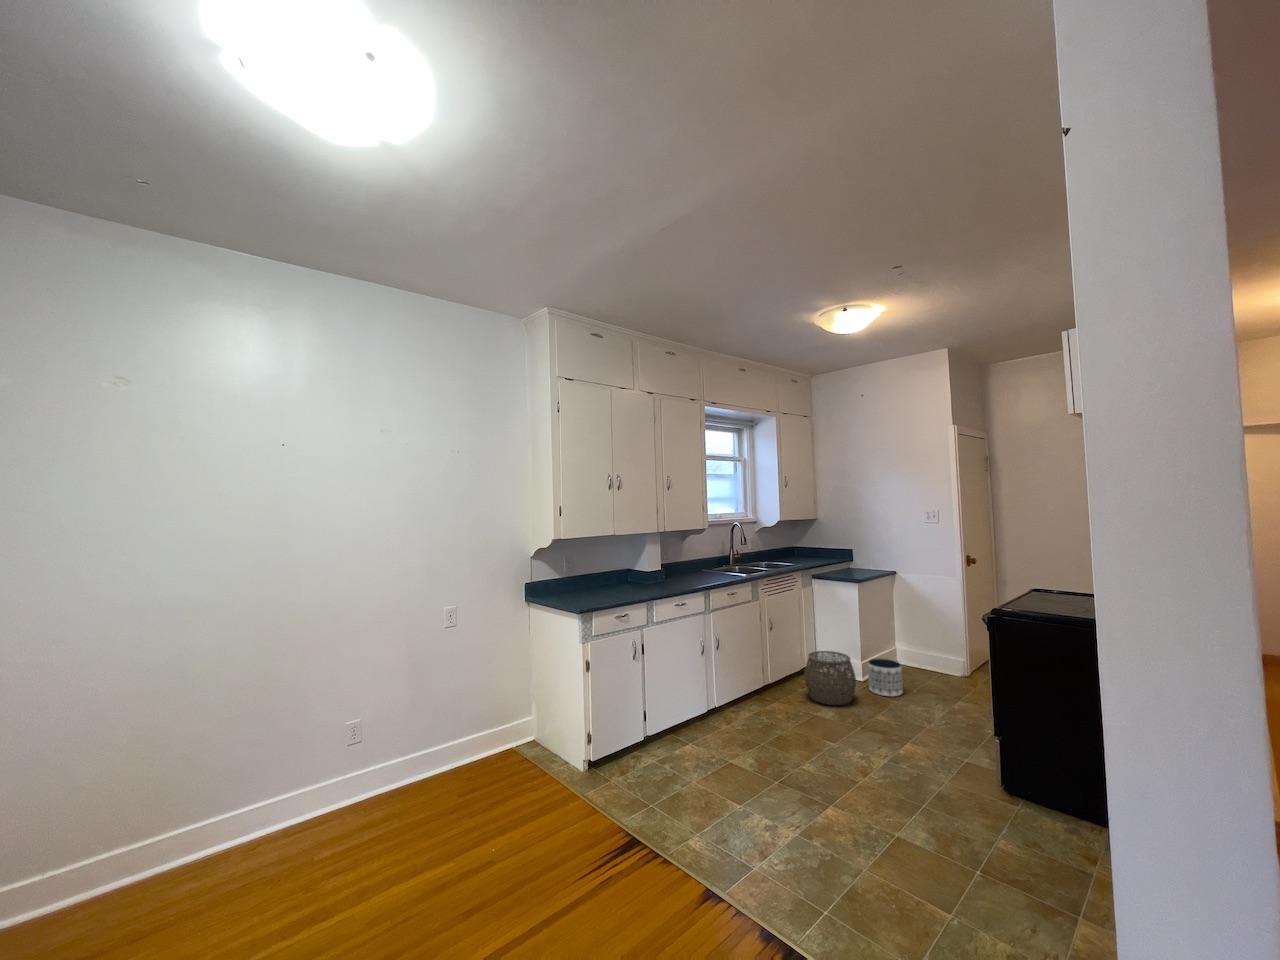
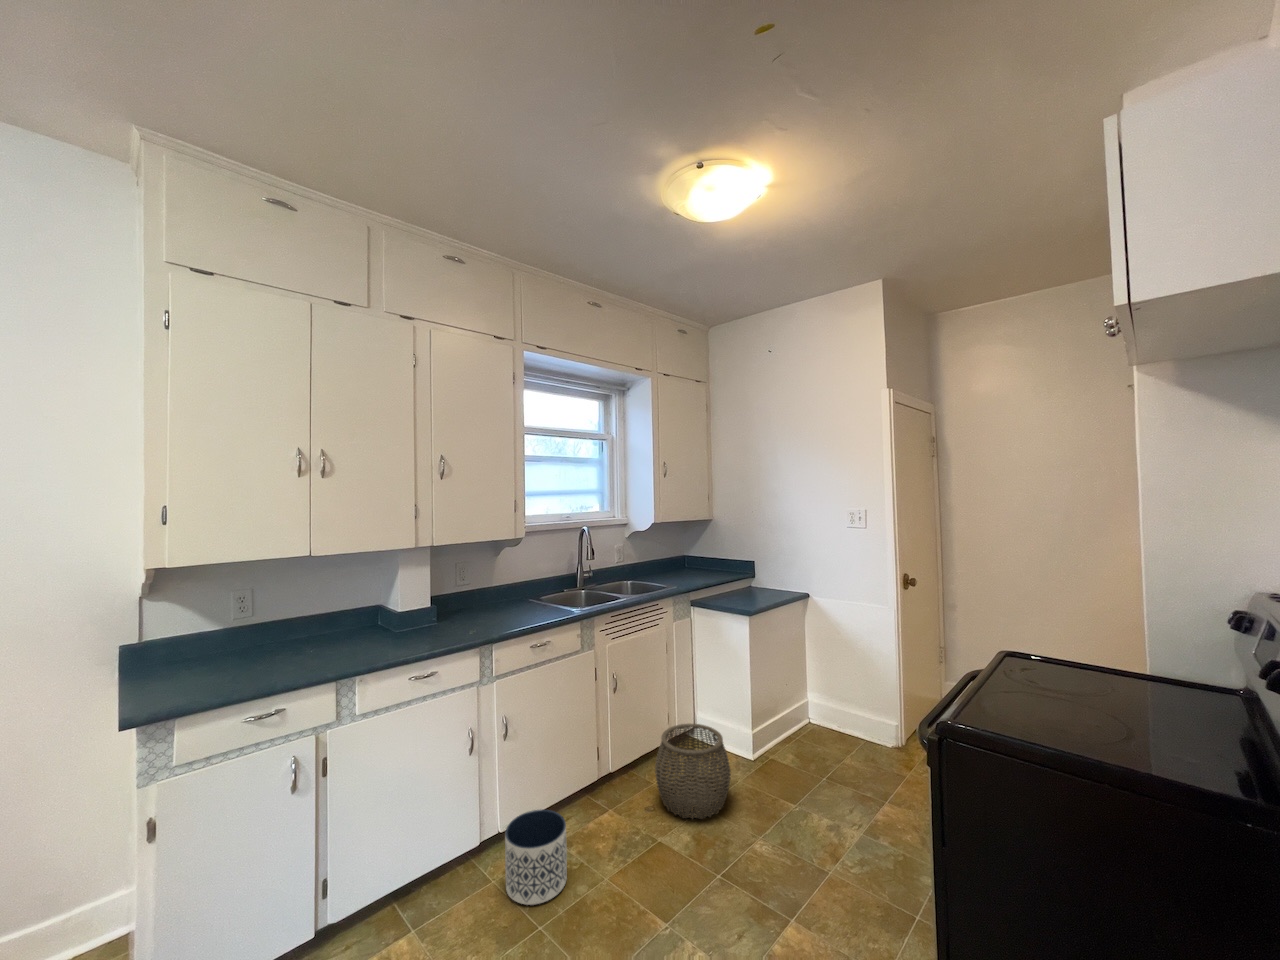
planter: present [868,659,903,696] -> present [505,809,567,905]

